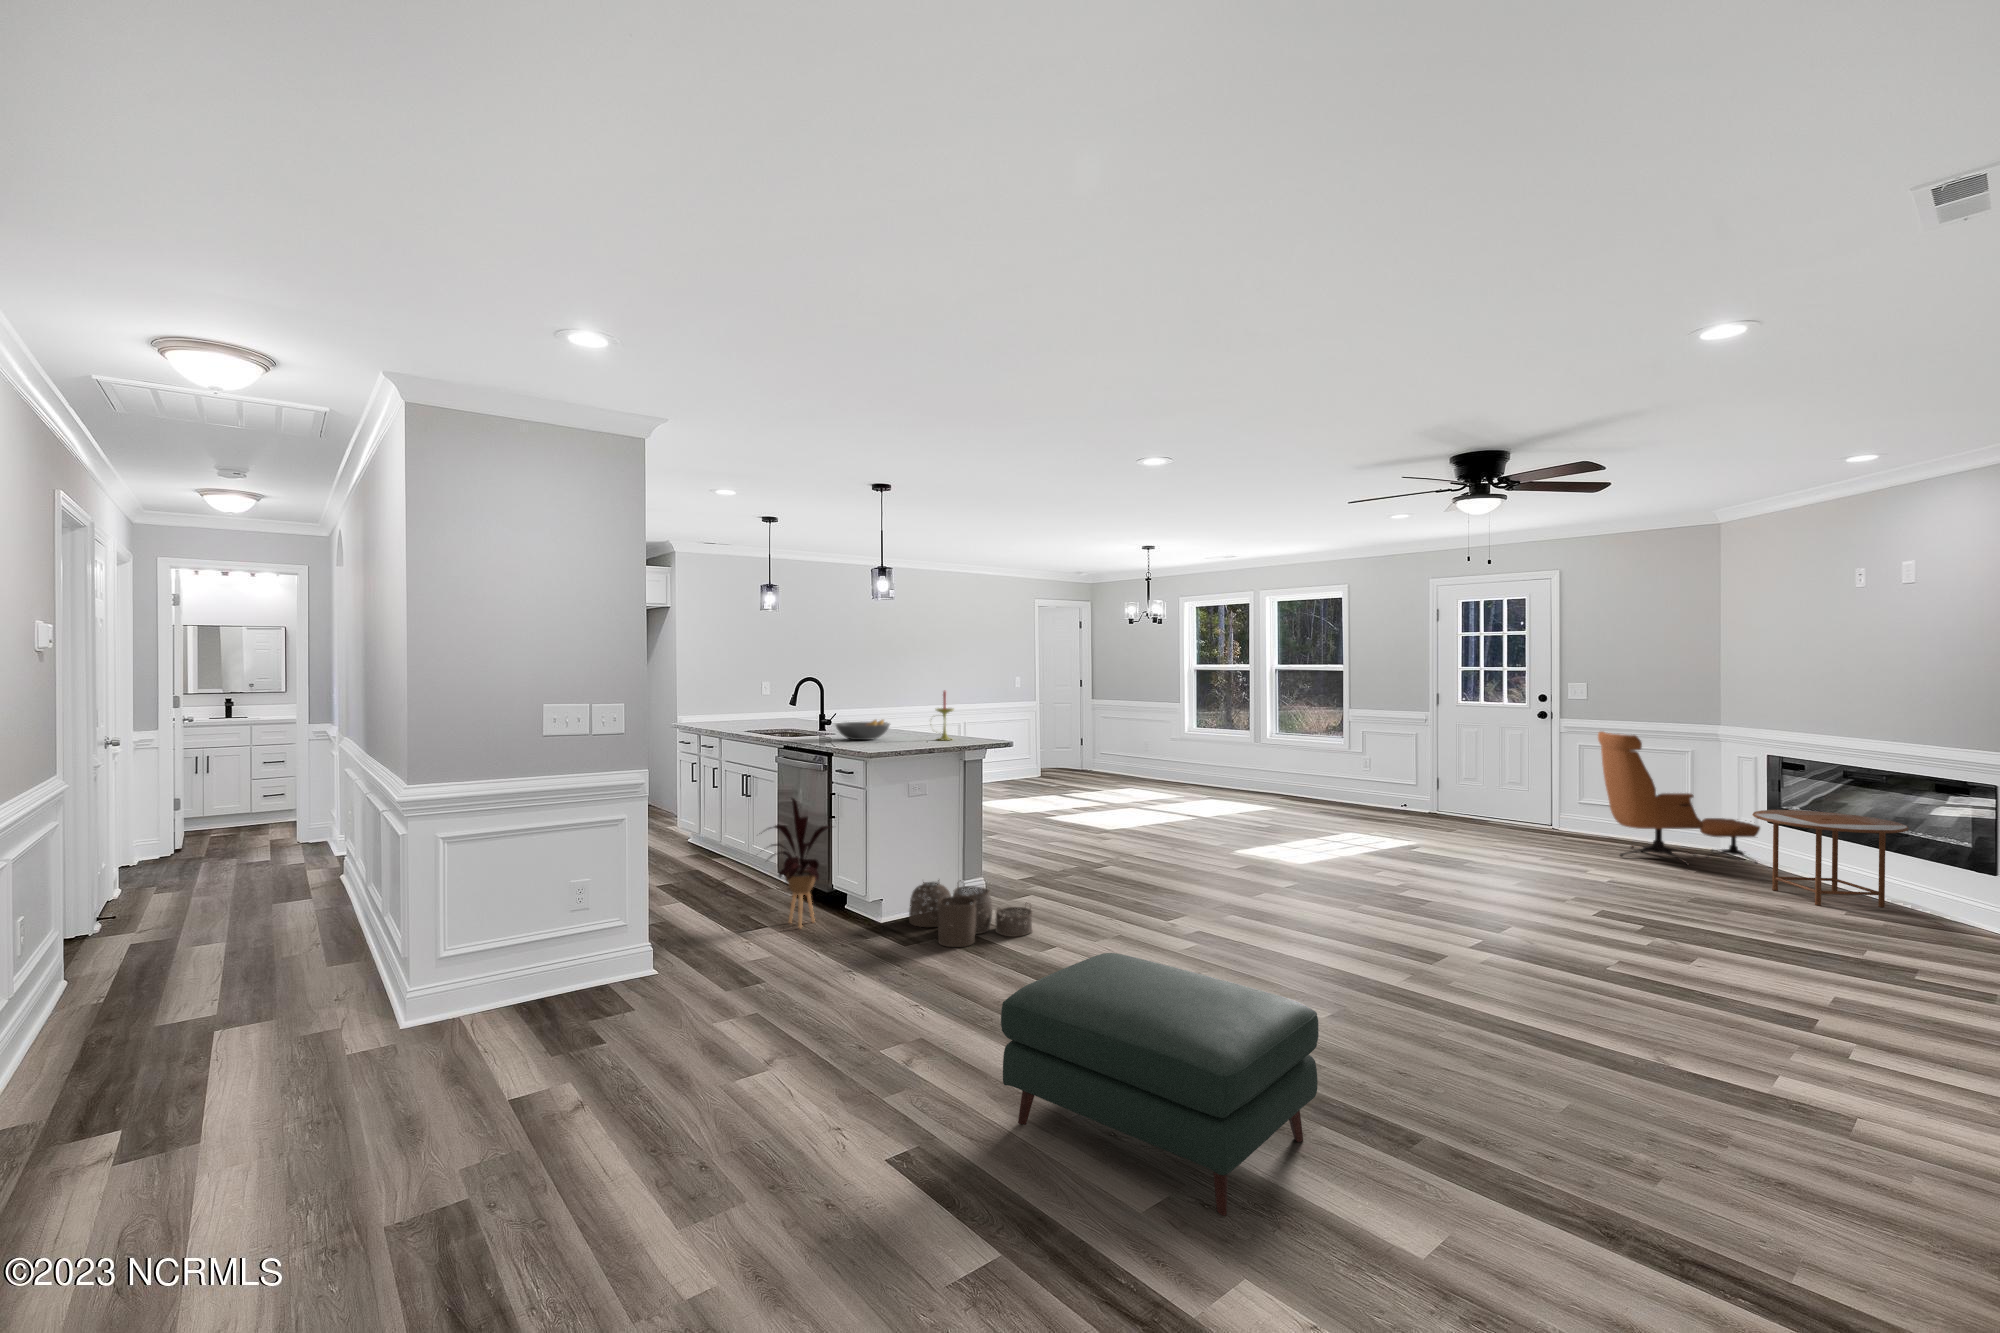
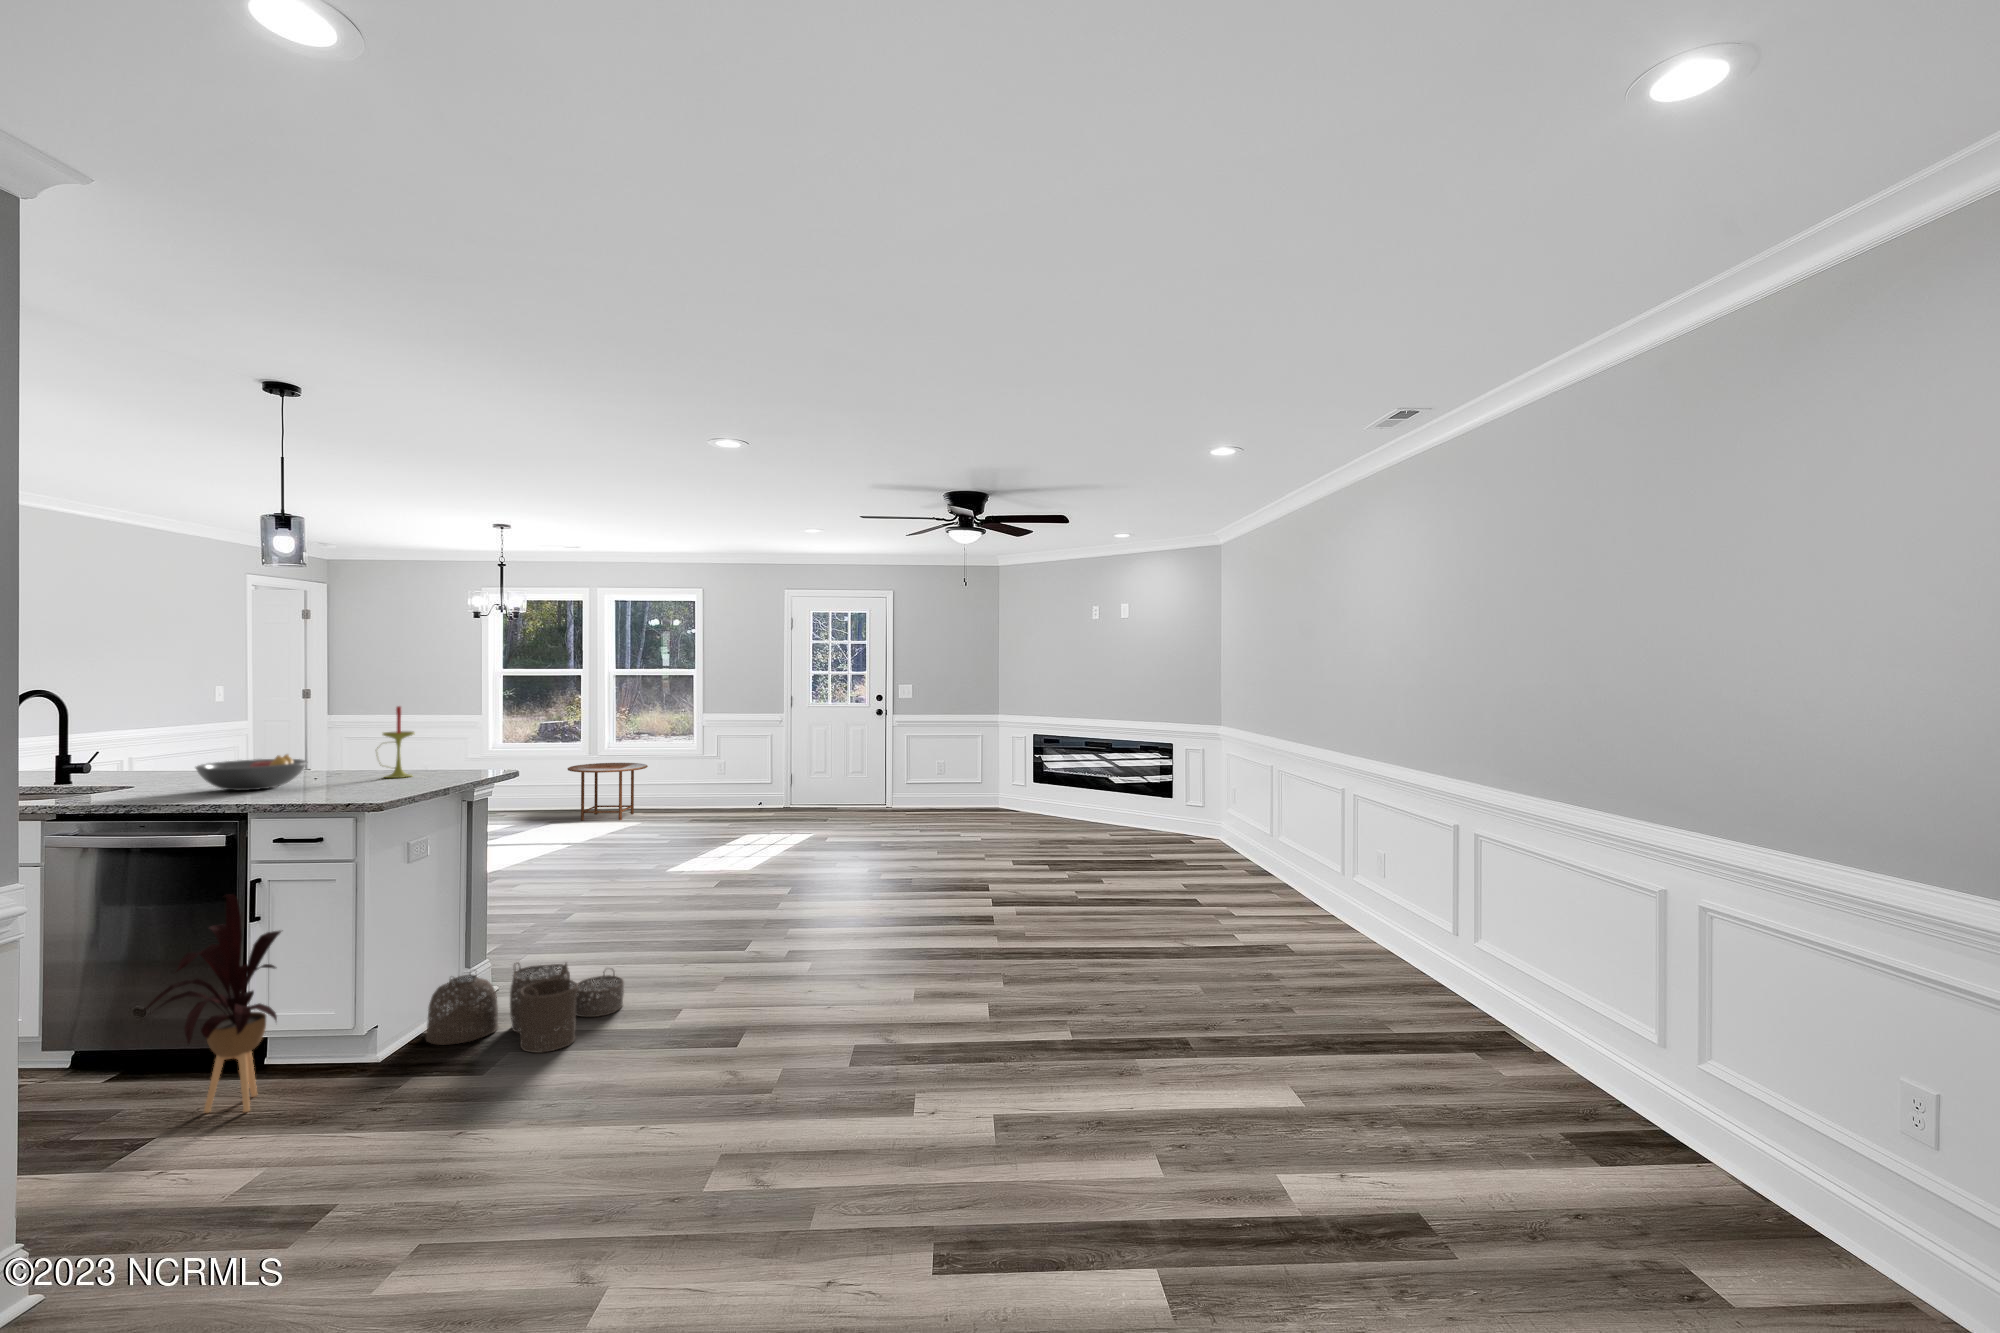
lounge chair: present [1598,731,1760,865] -> none [940,722,1030,820]
side table: present [1752,810,1909,907] -> present [568,763,648,820]
ottoman: present [1001,953,1319,1216] -> none [929,958,1213,1172]

